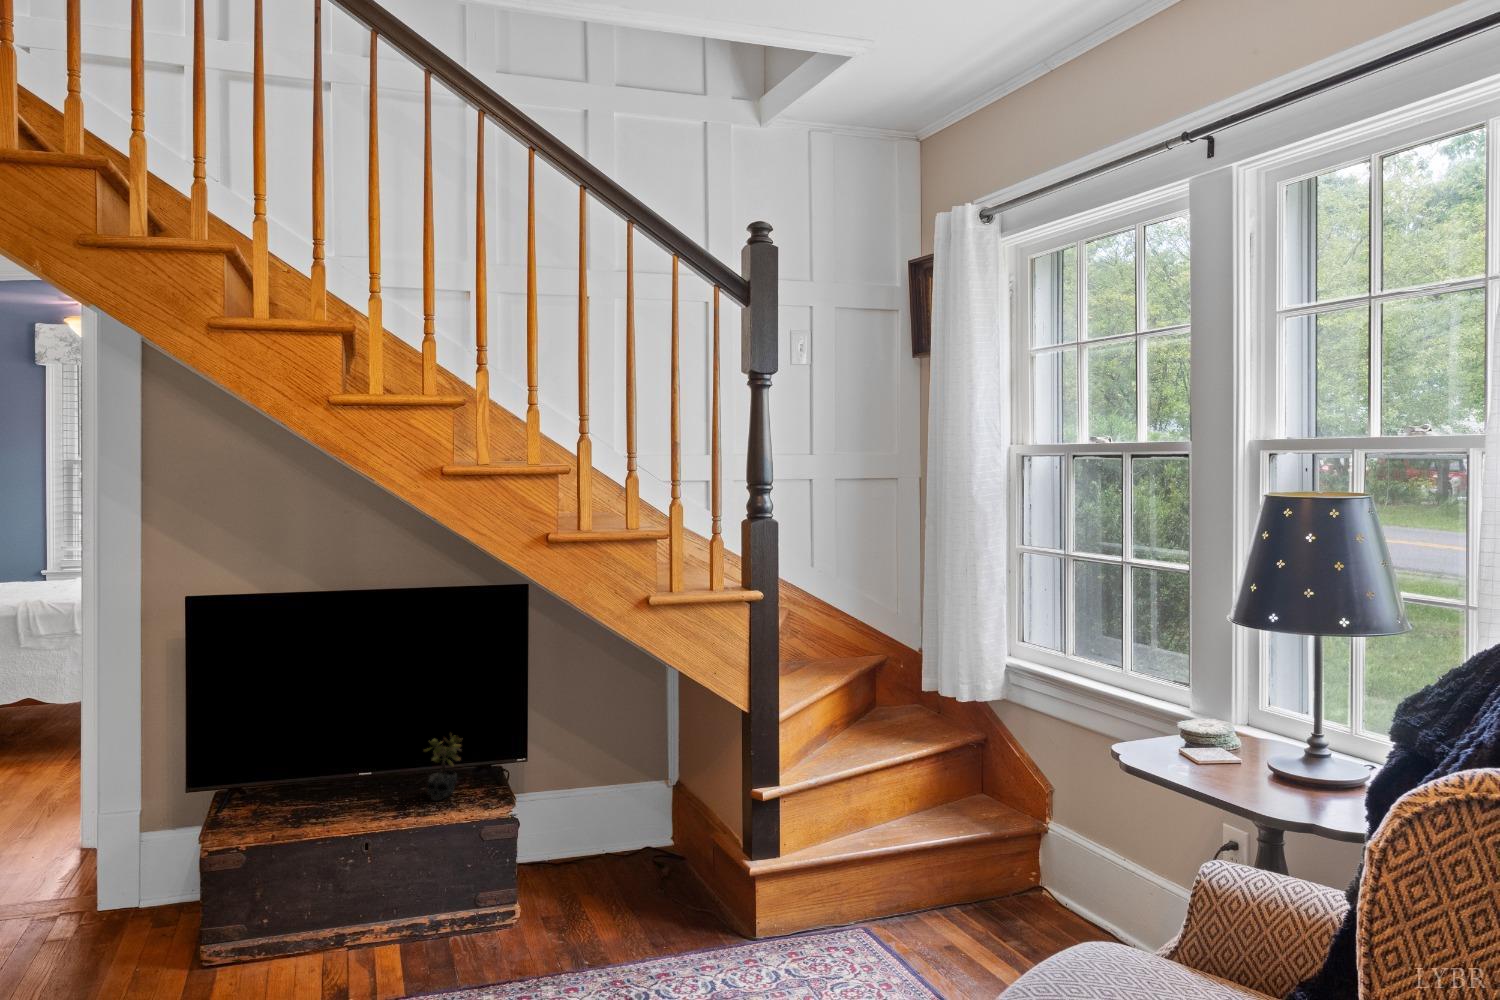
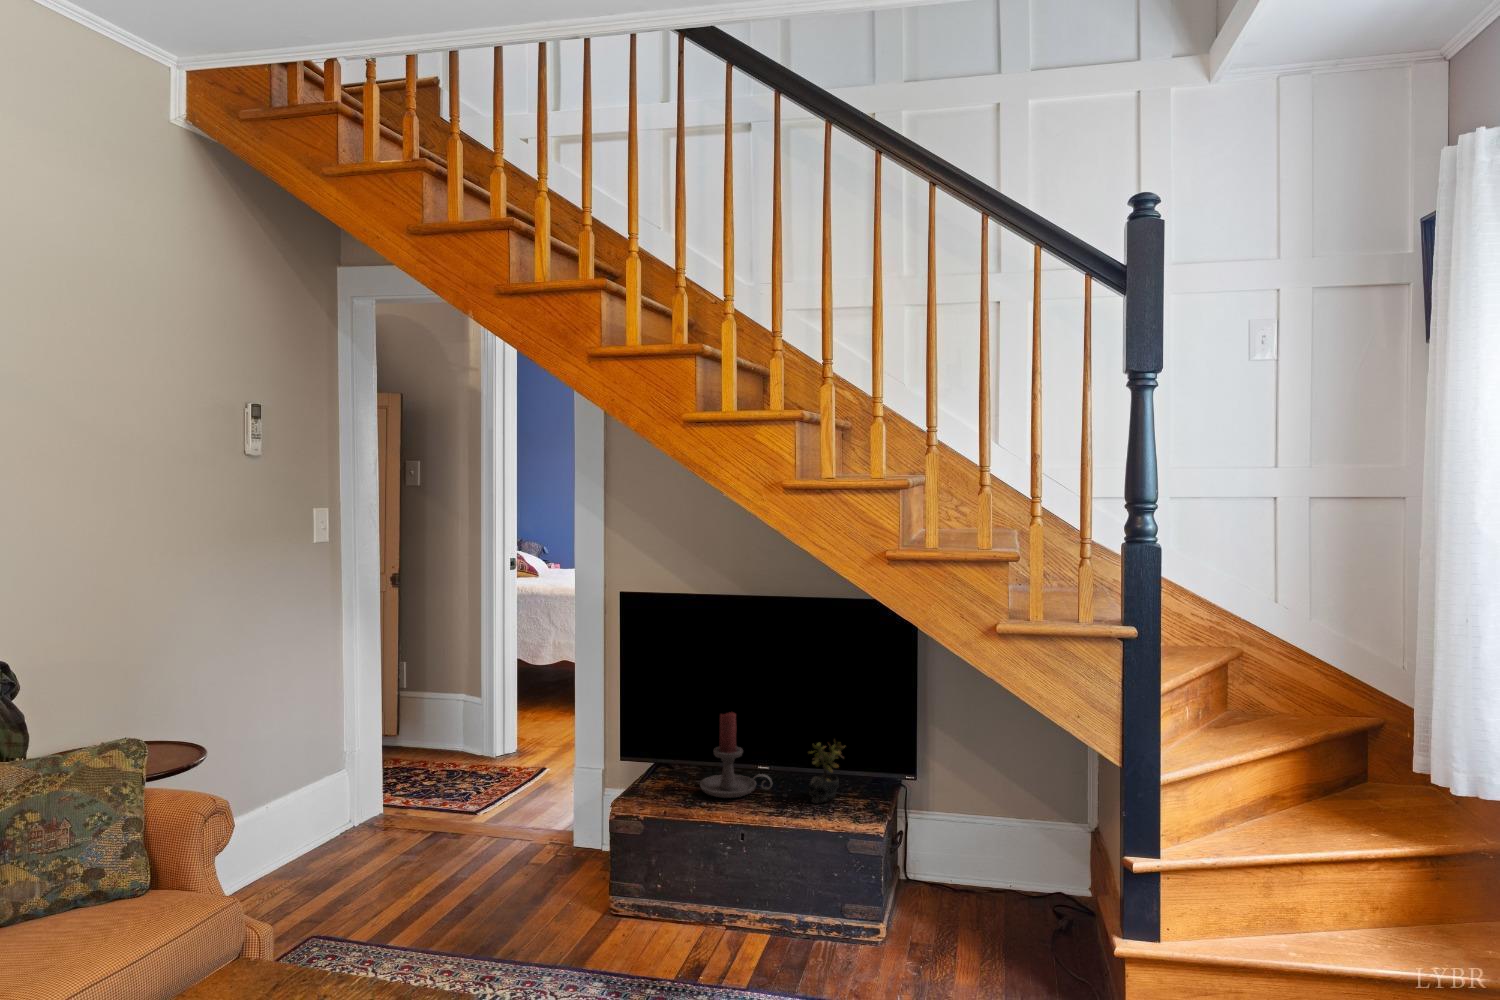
candle holder: none [300,719,385,812] -> present [700,712,772,798]

